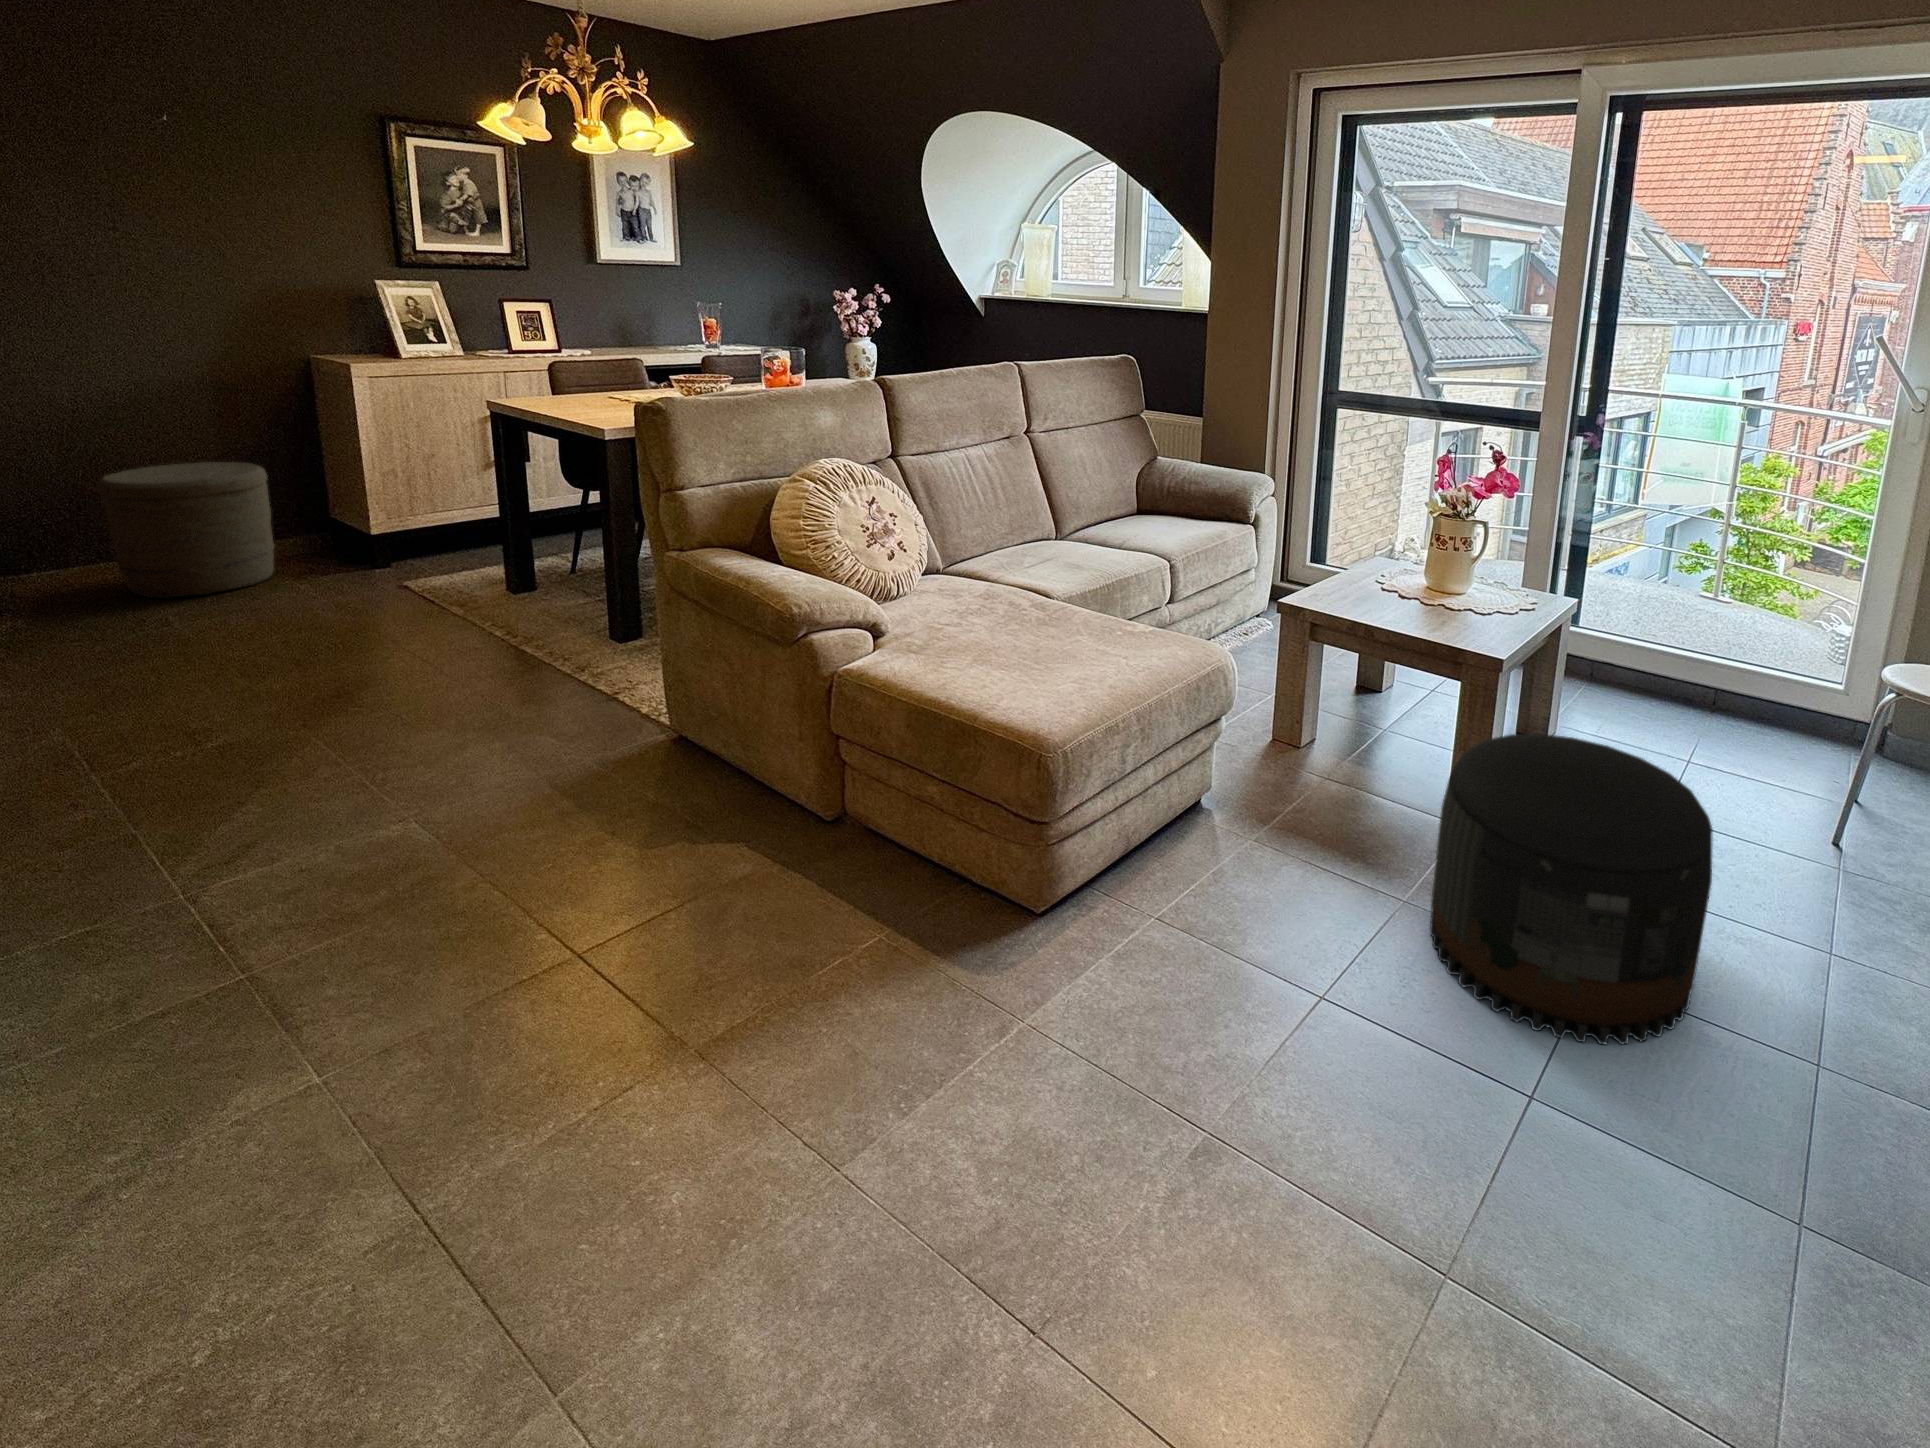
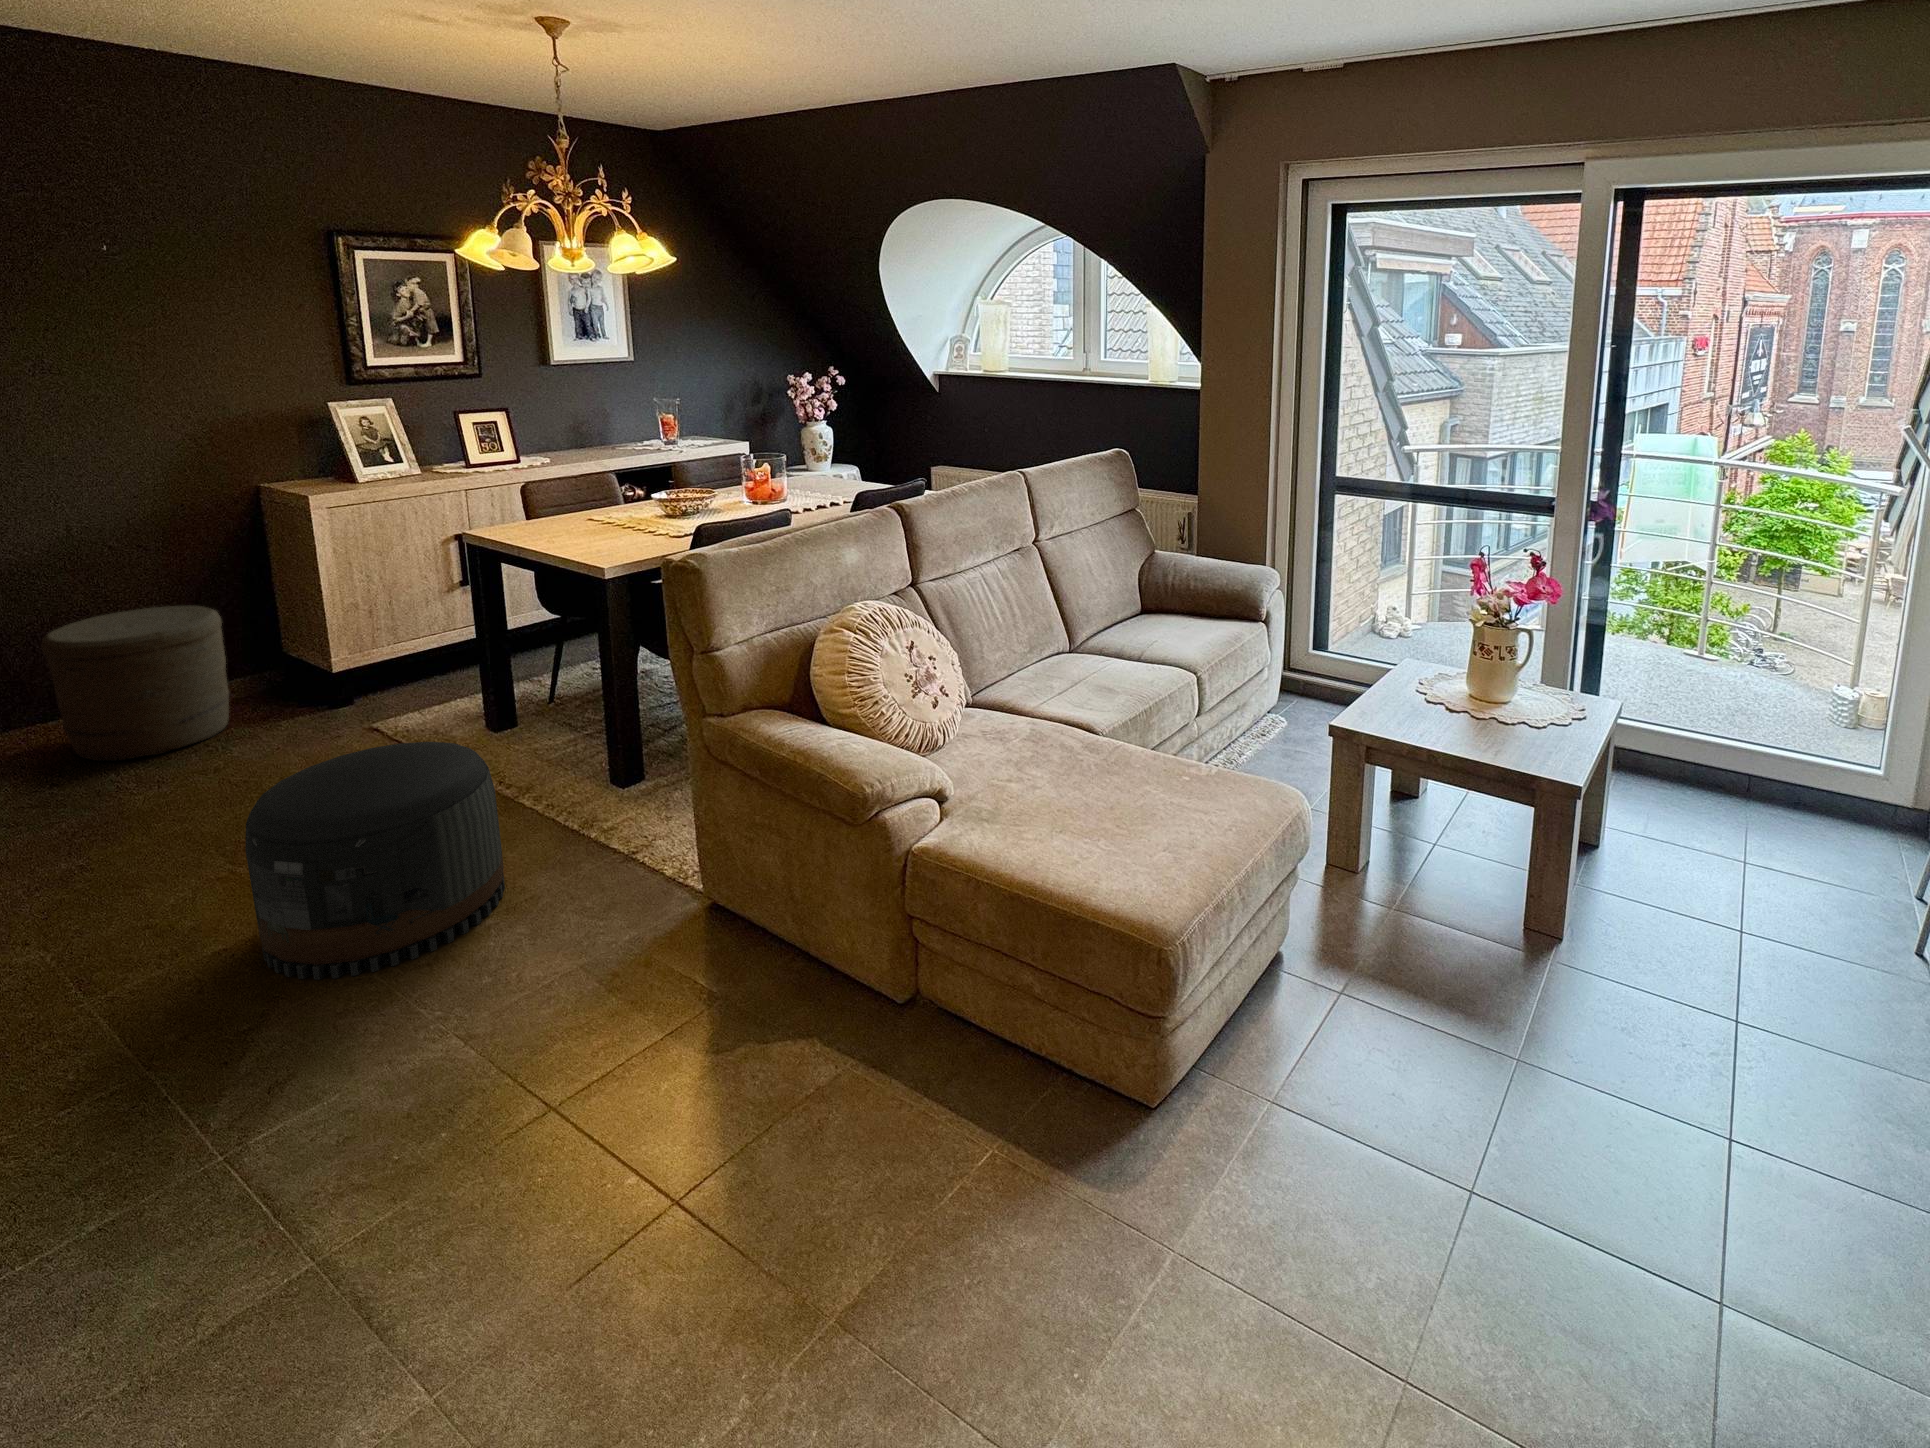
pouf: present [1430,734,1713,1044] -> present [245,742,505,980]

